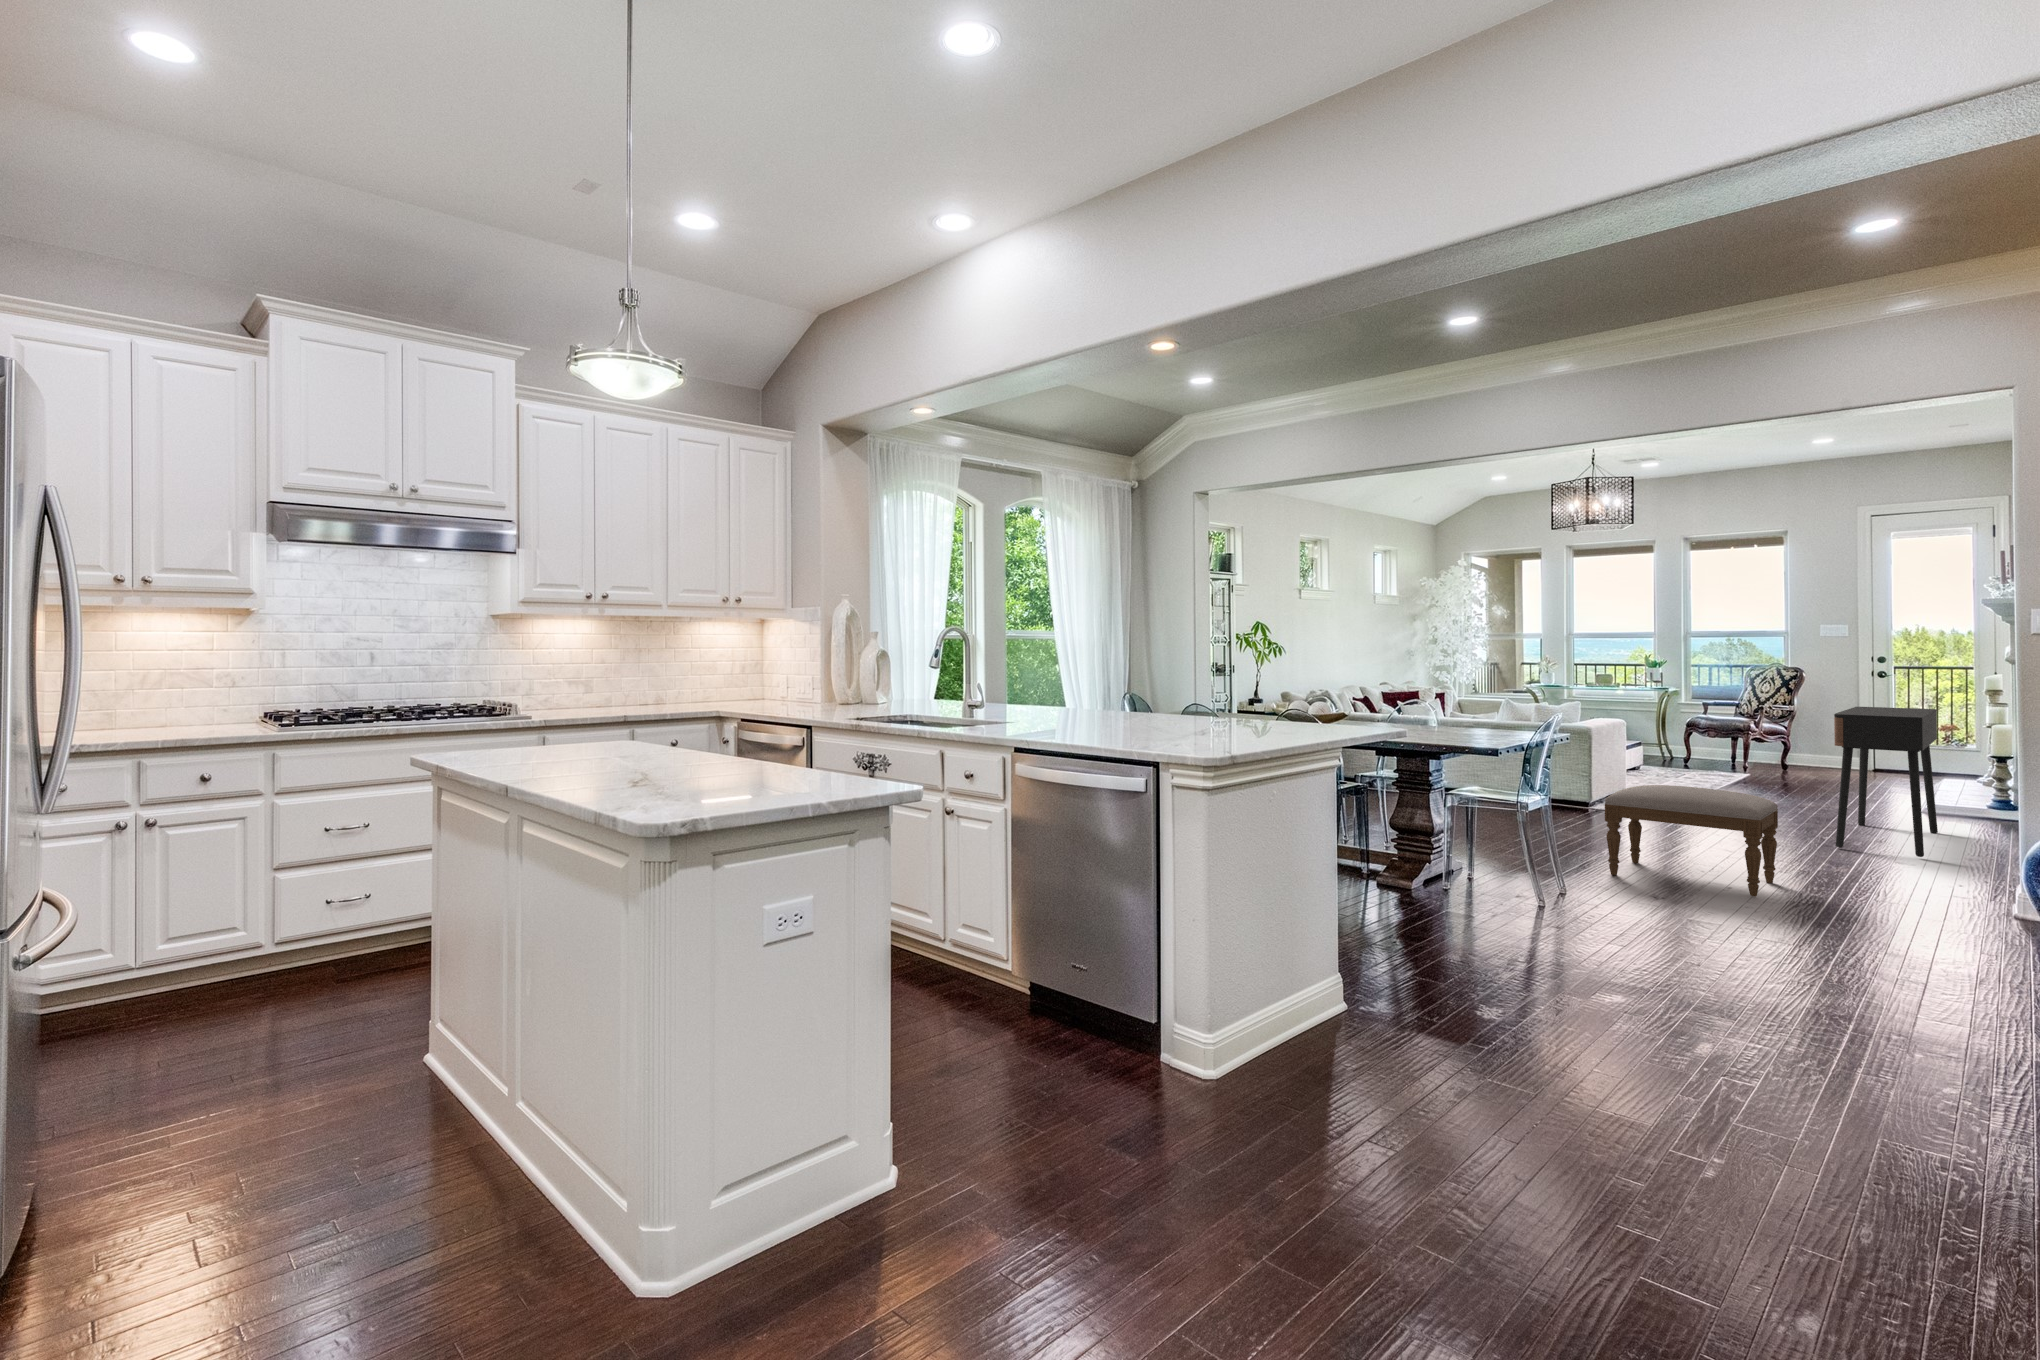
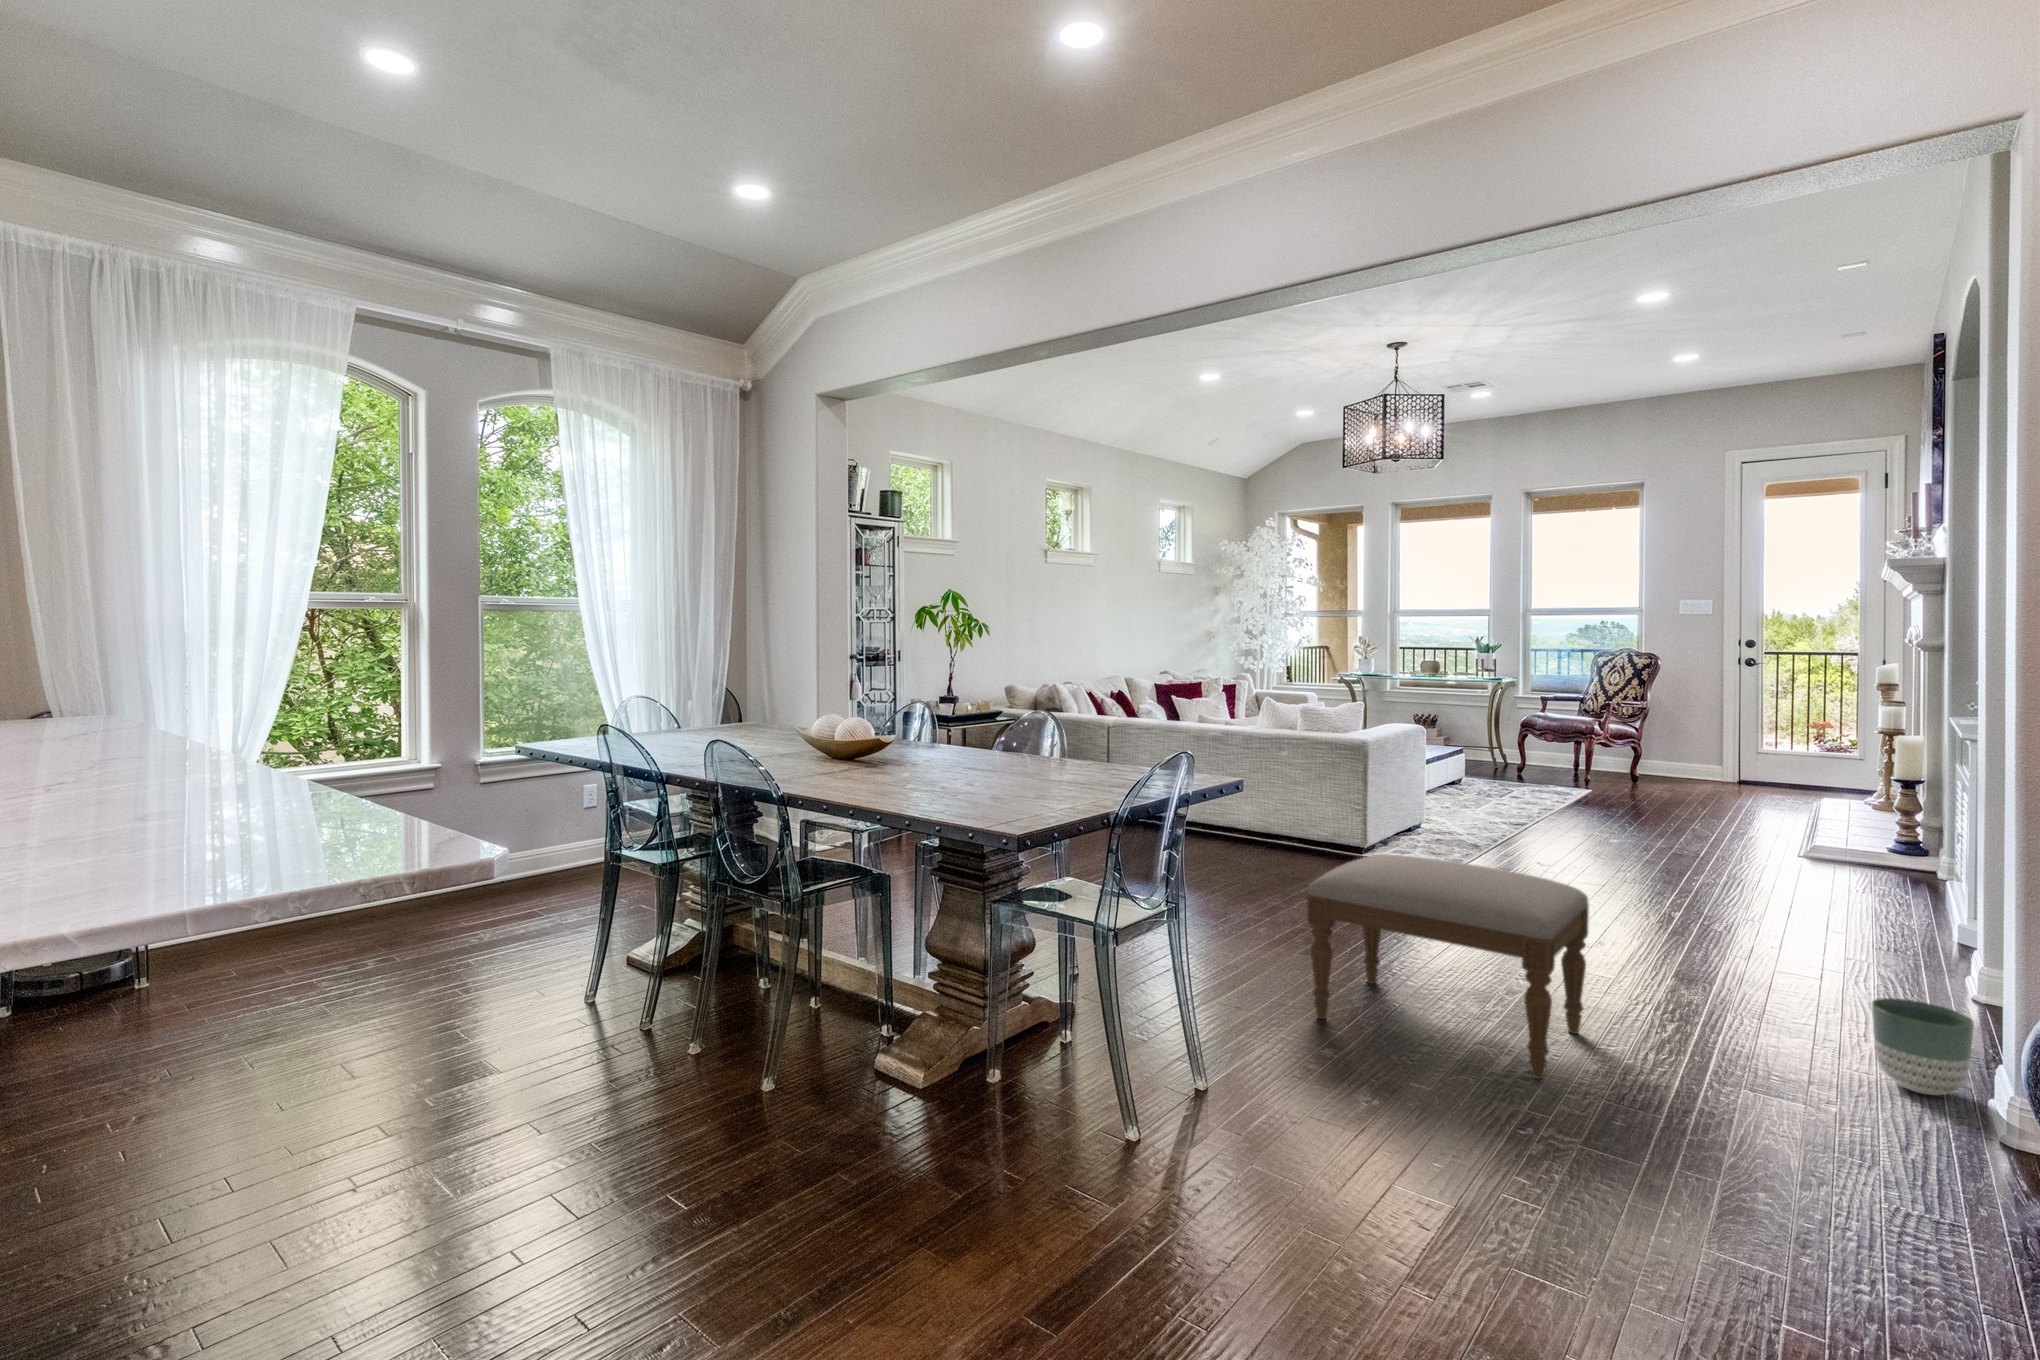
console table: present [1834,707,1938,857] -> none [1686,710,1830,957]
planter: none [1949,857,2007,906] -> present [1872,998,1974,1095]

